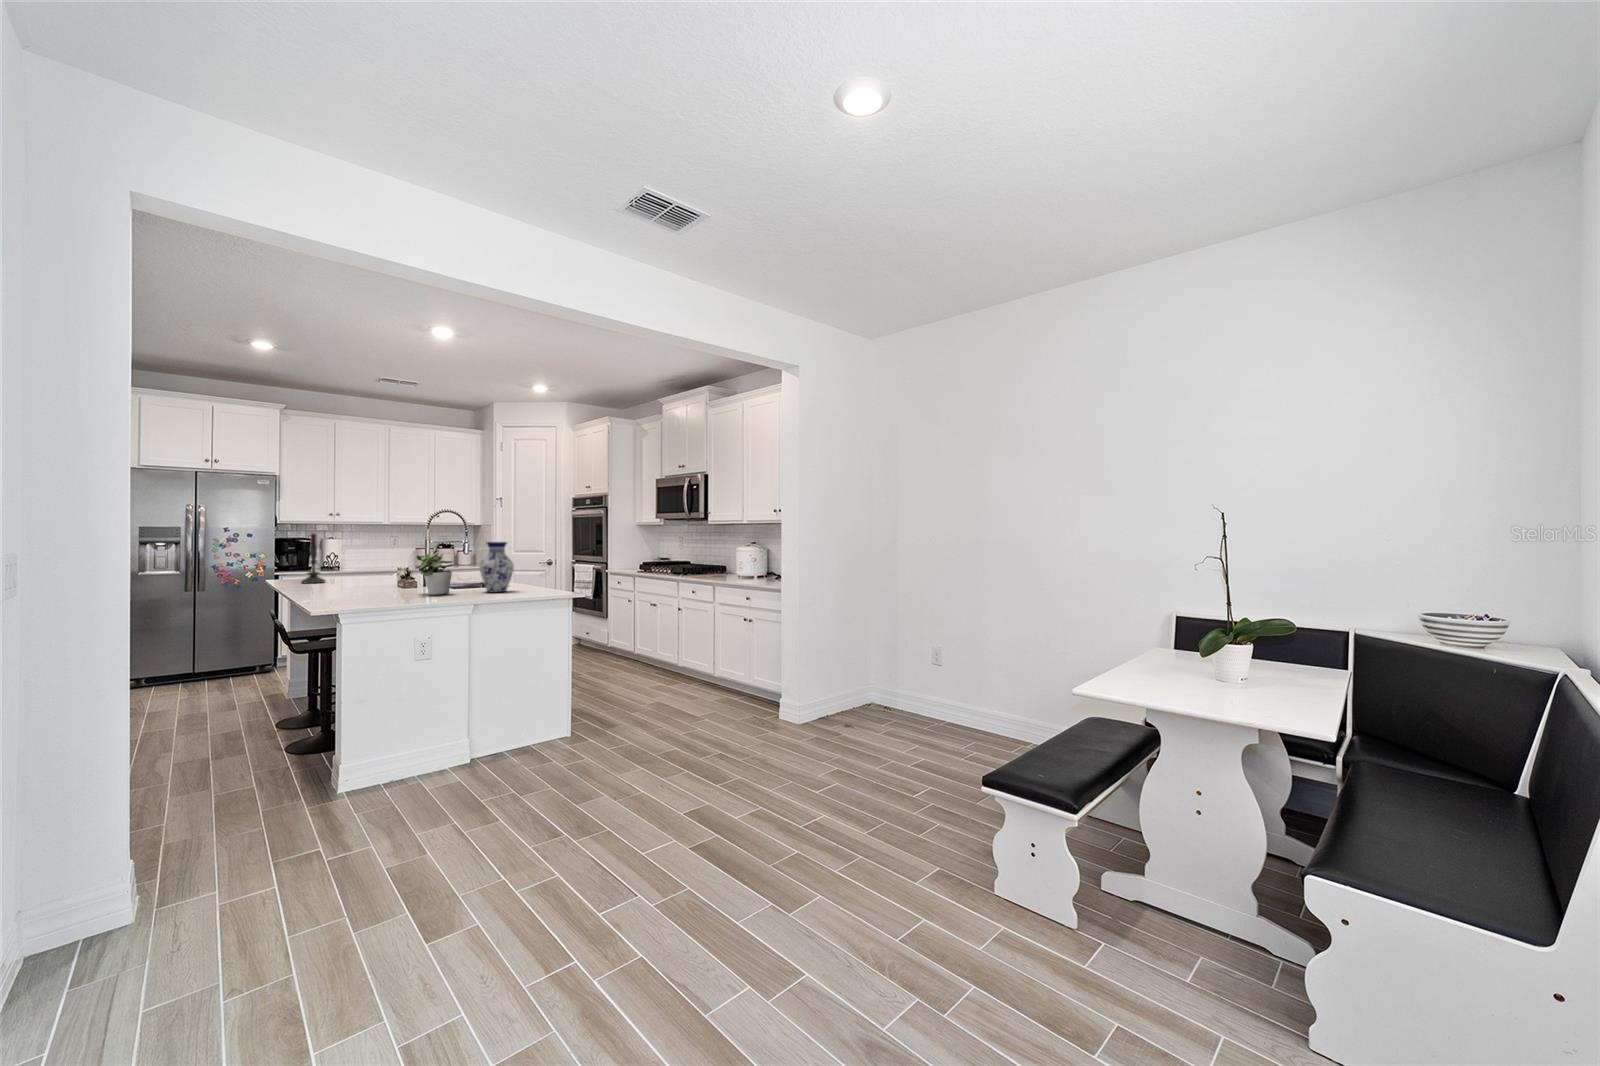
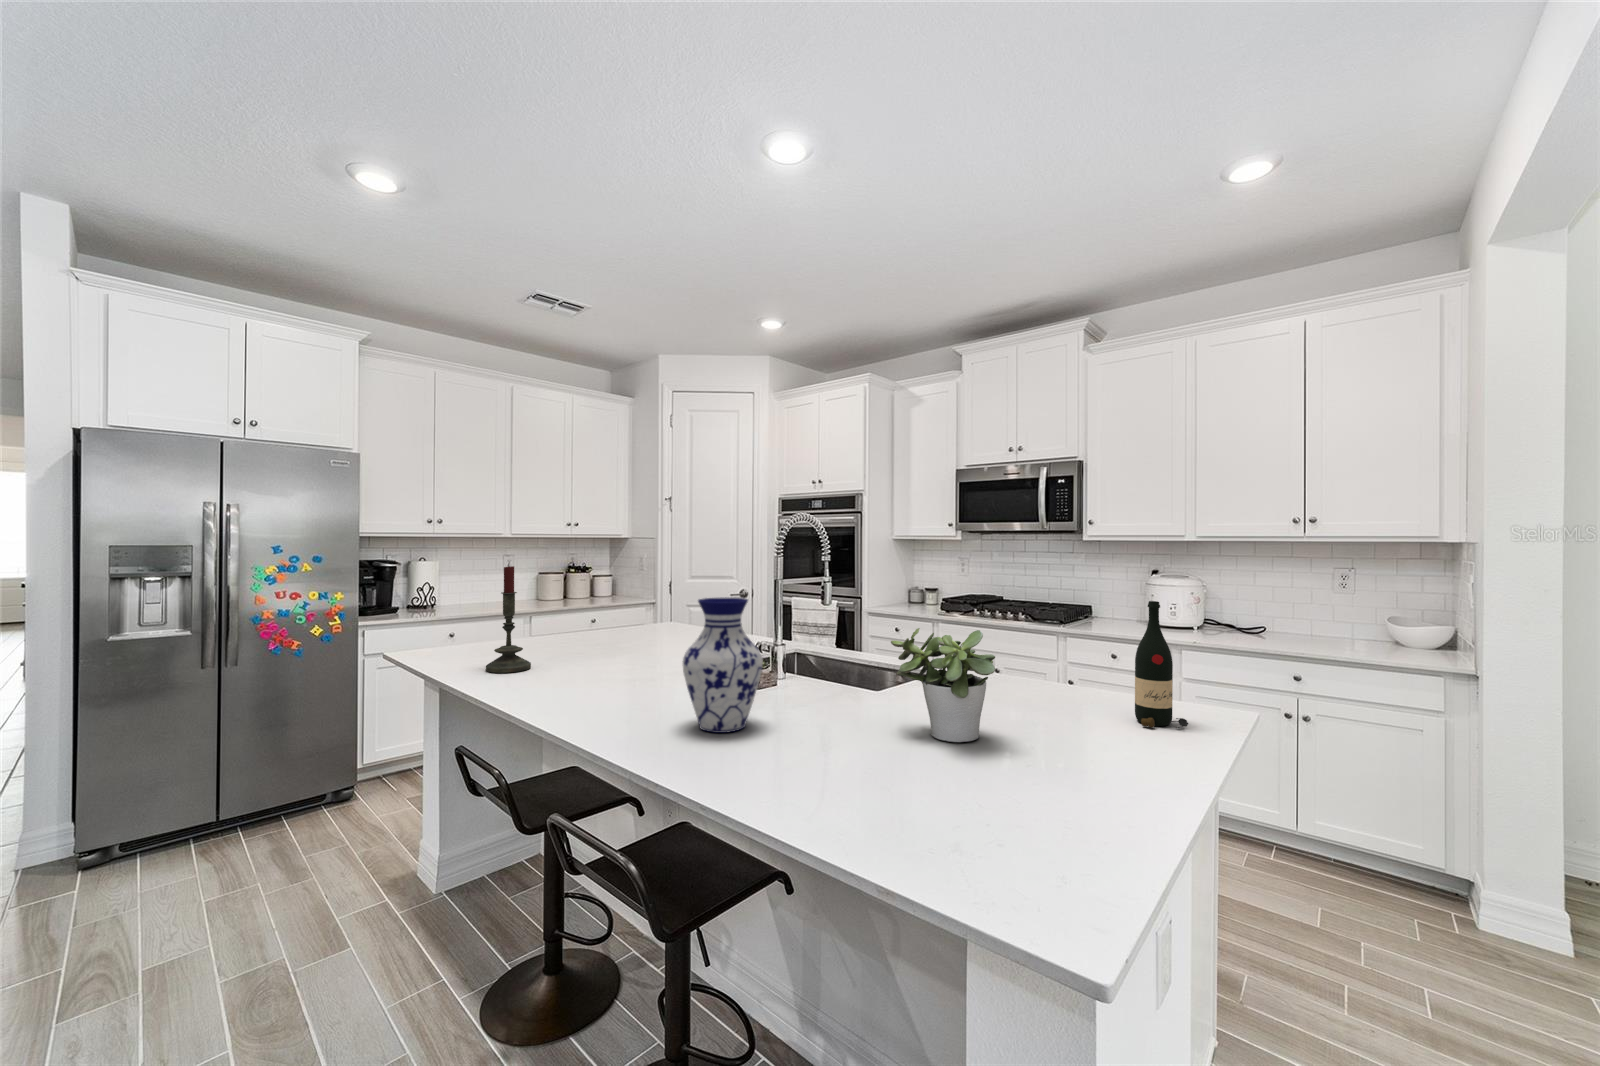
vase: present [480,542,514,592] -> present [683,597,763,733]
wine bottle: none [525,543,545,594] -> present [1135,601,1188,728]

